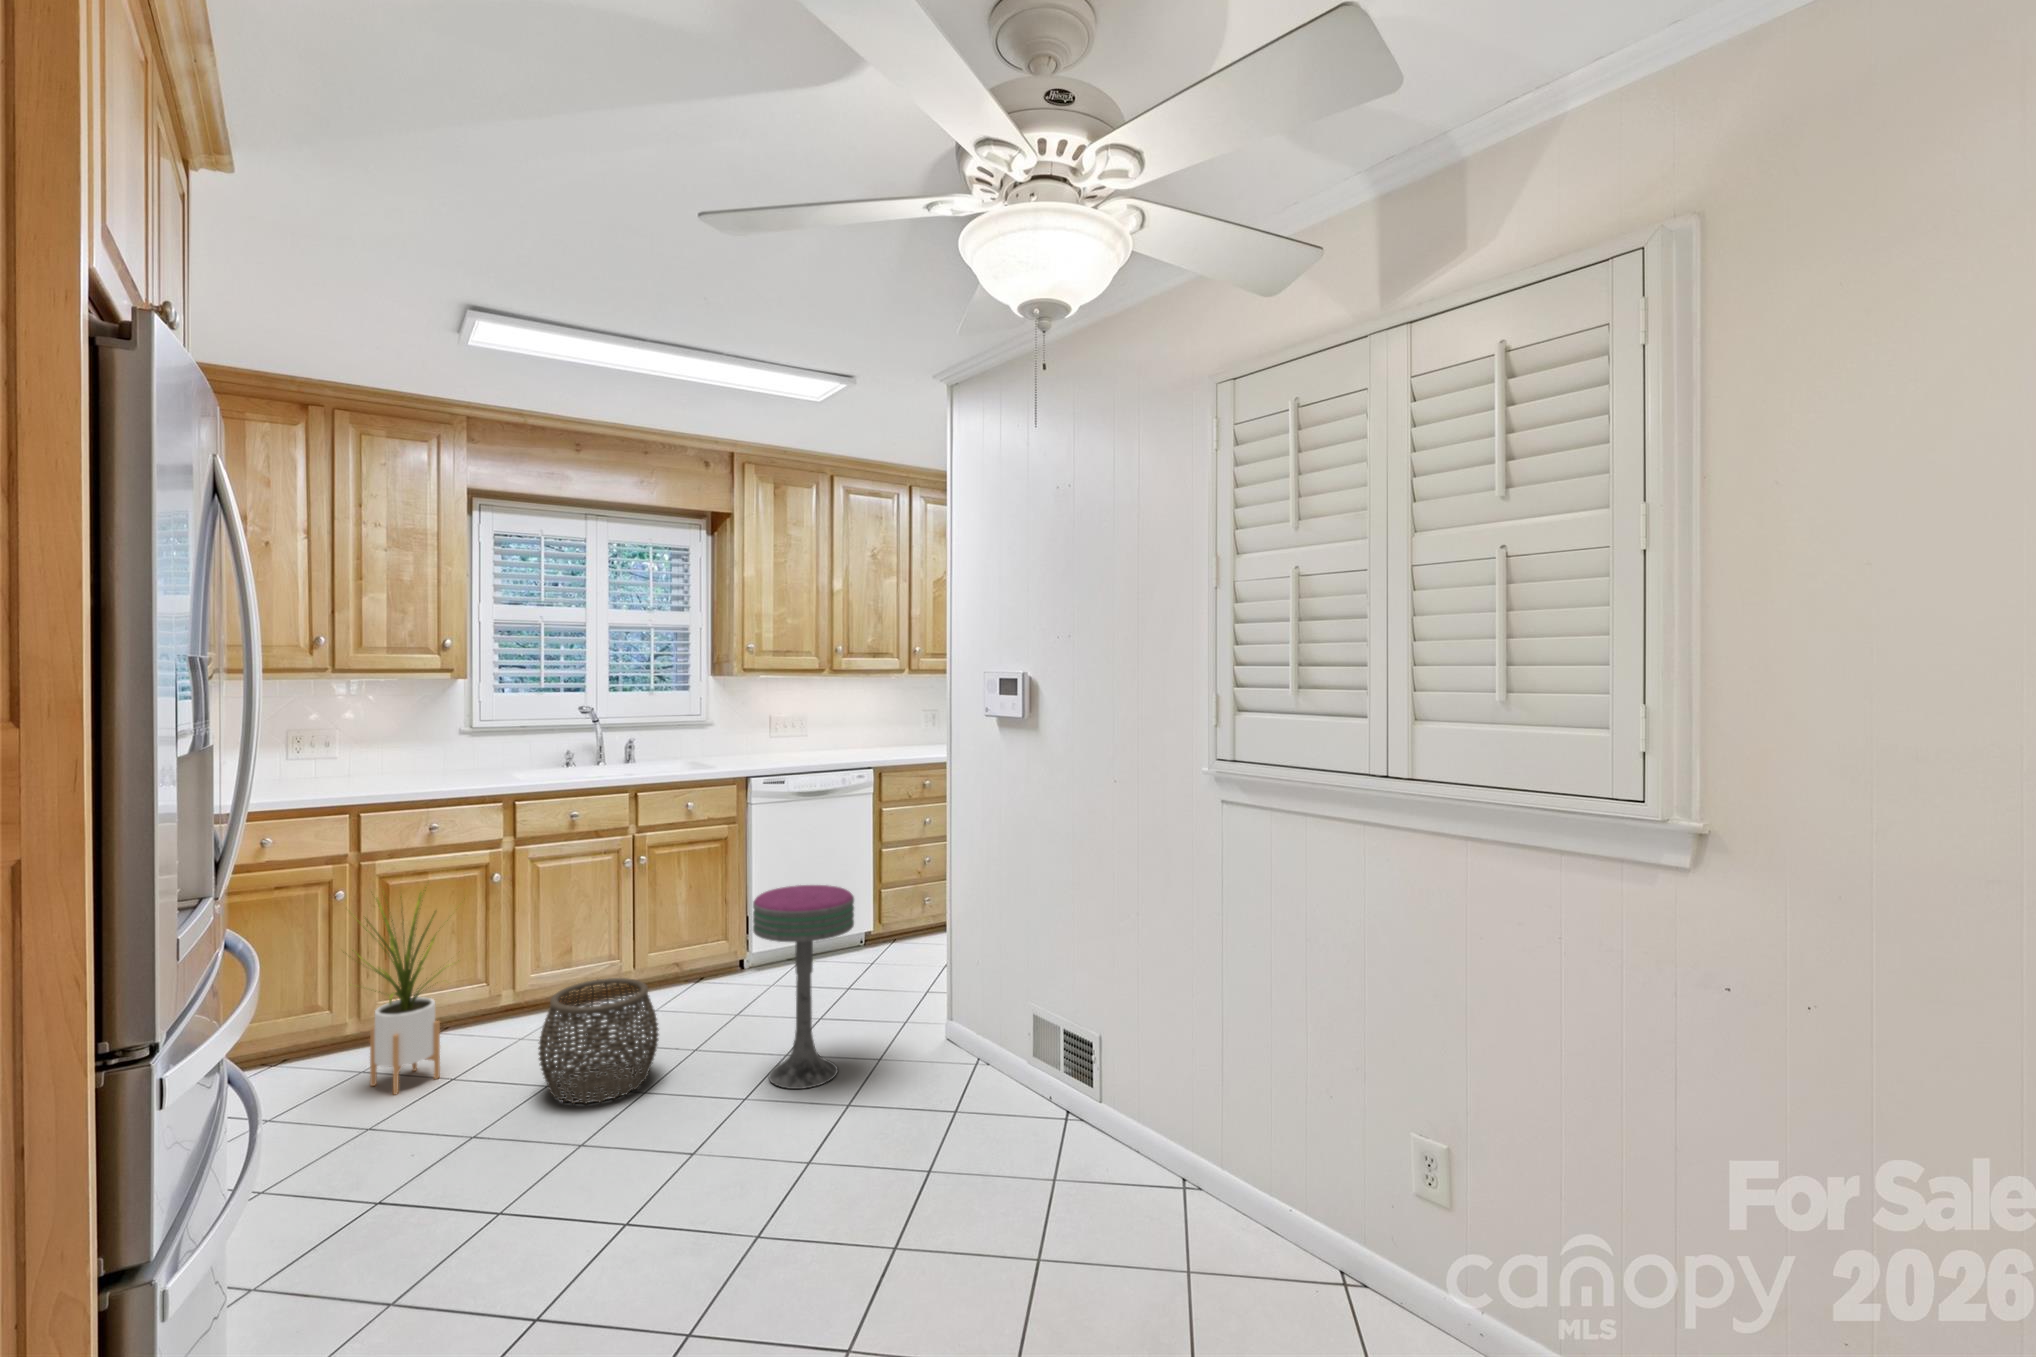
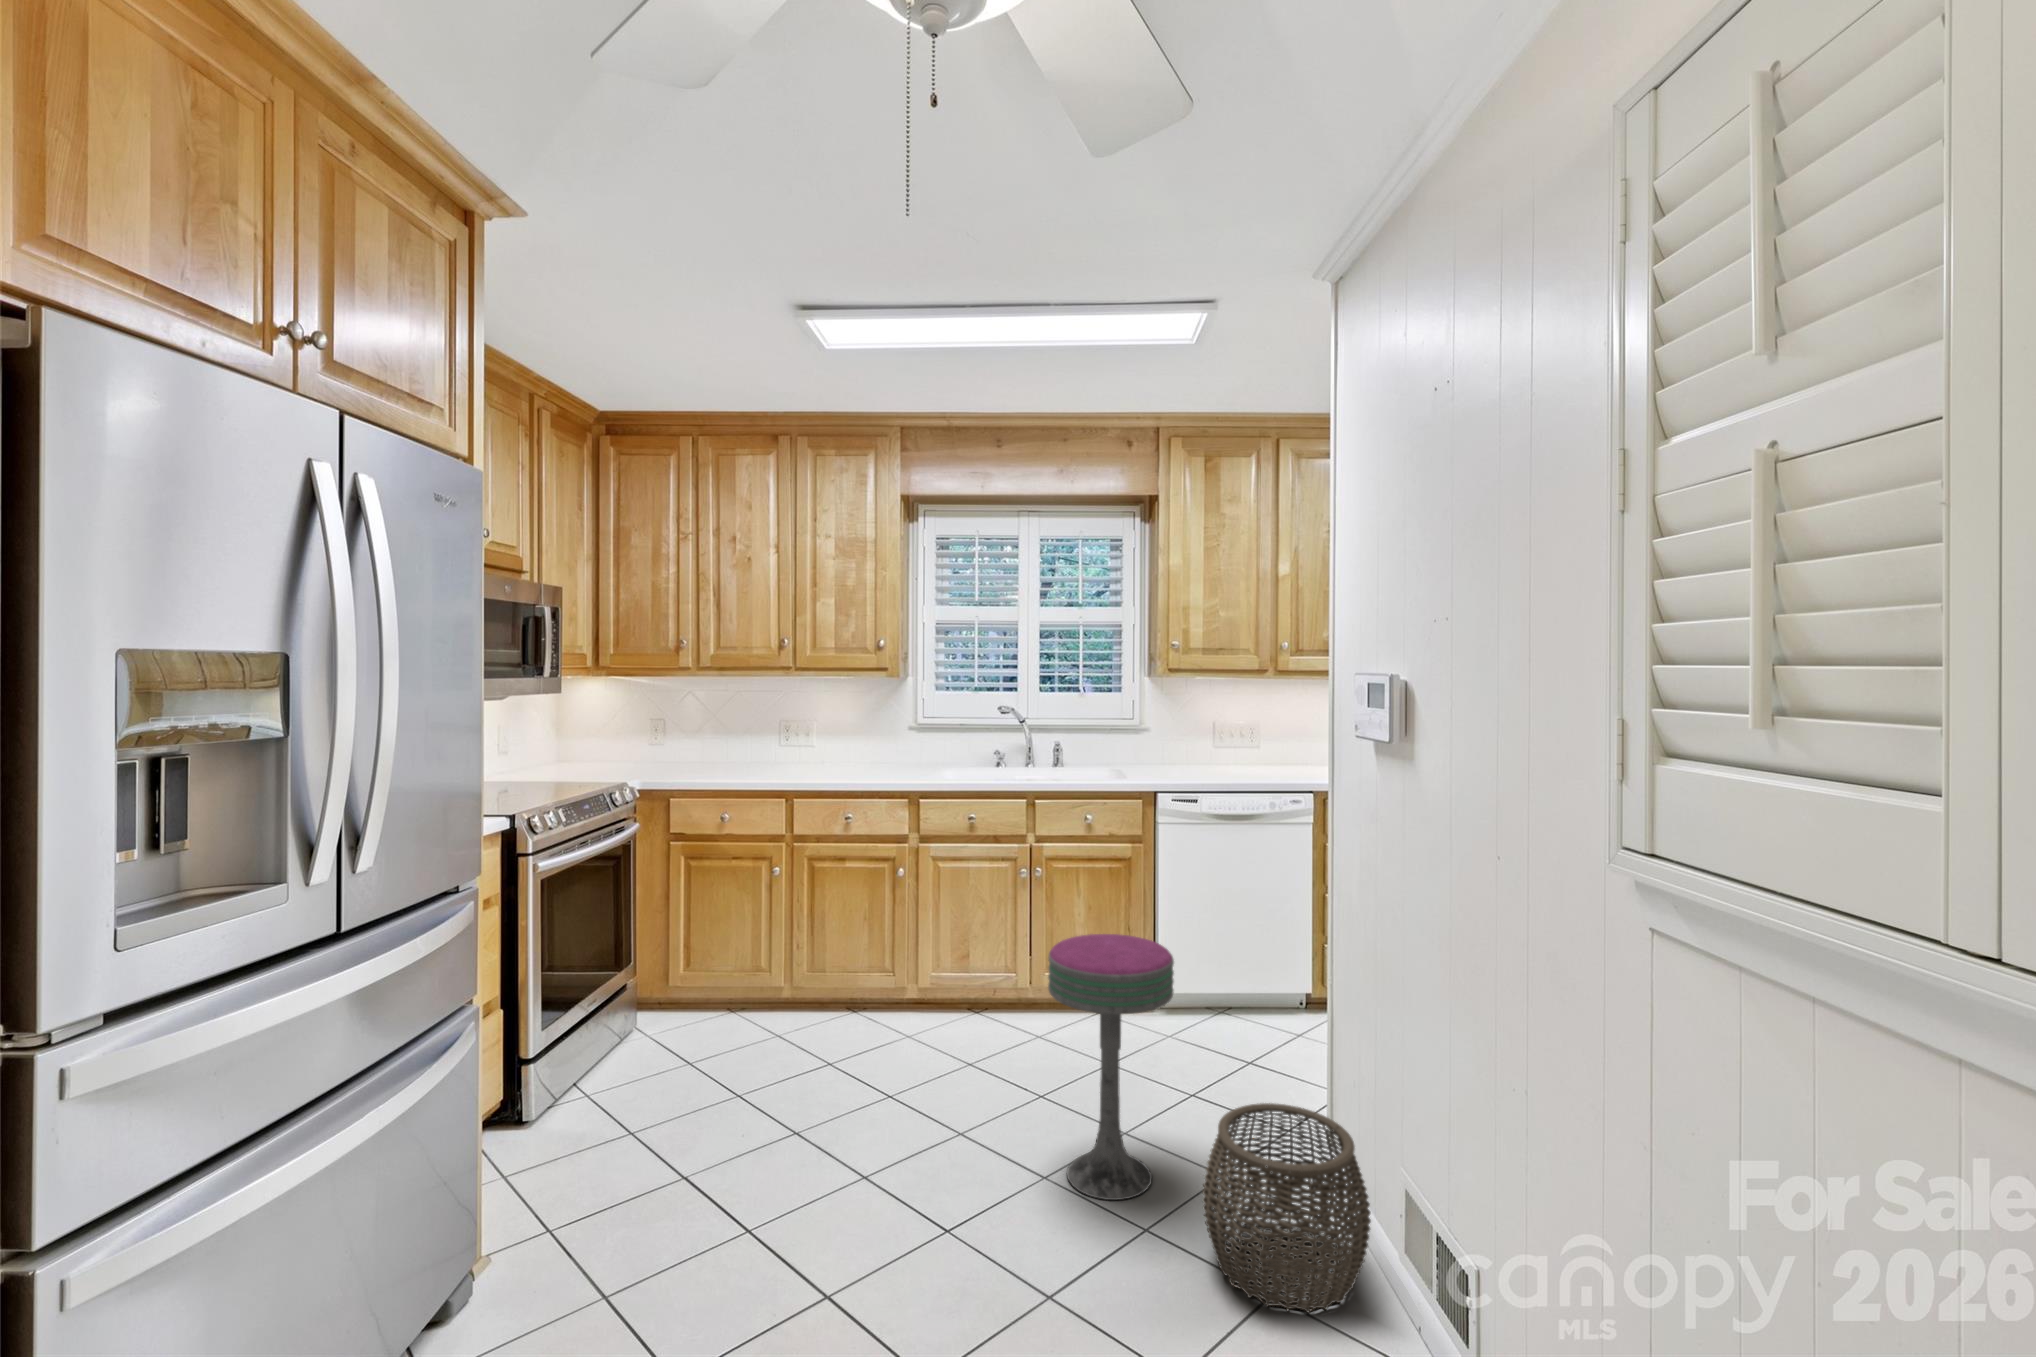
house plant: present [350,887,442,1095] -> none [730,865,840,1067]
woven basket: present [538,978,659,1104] -> present [1202,1103,1371,1312]

